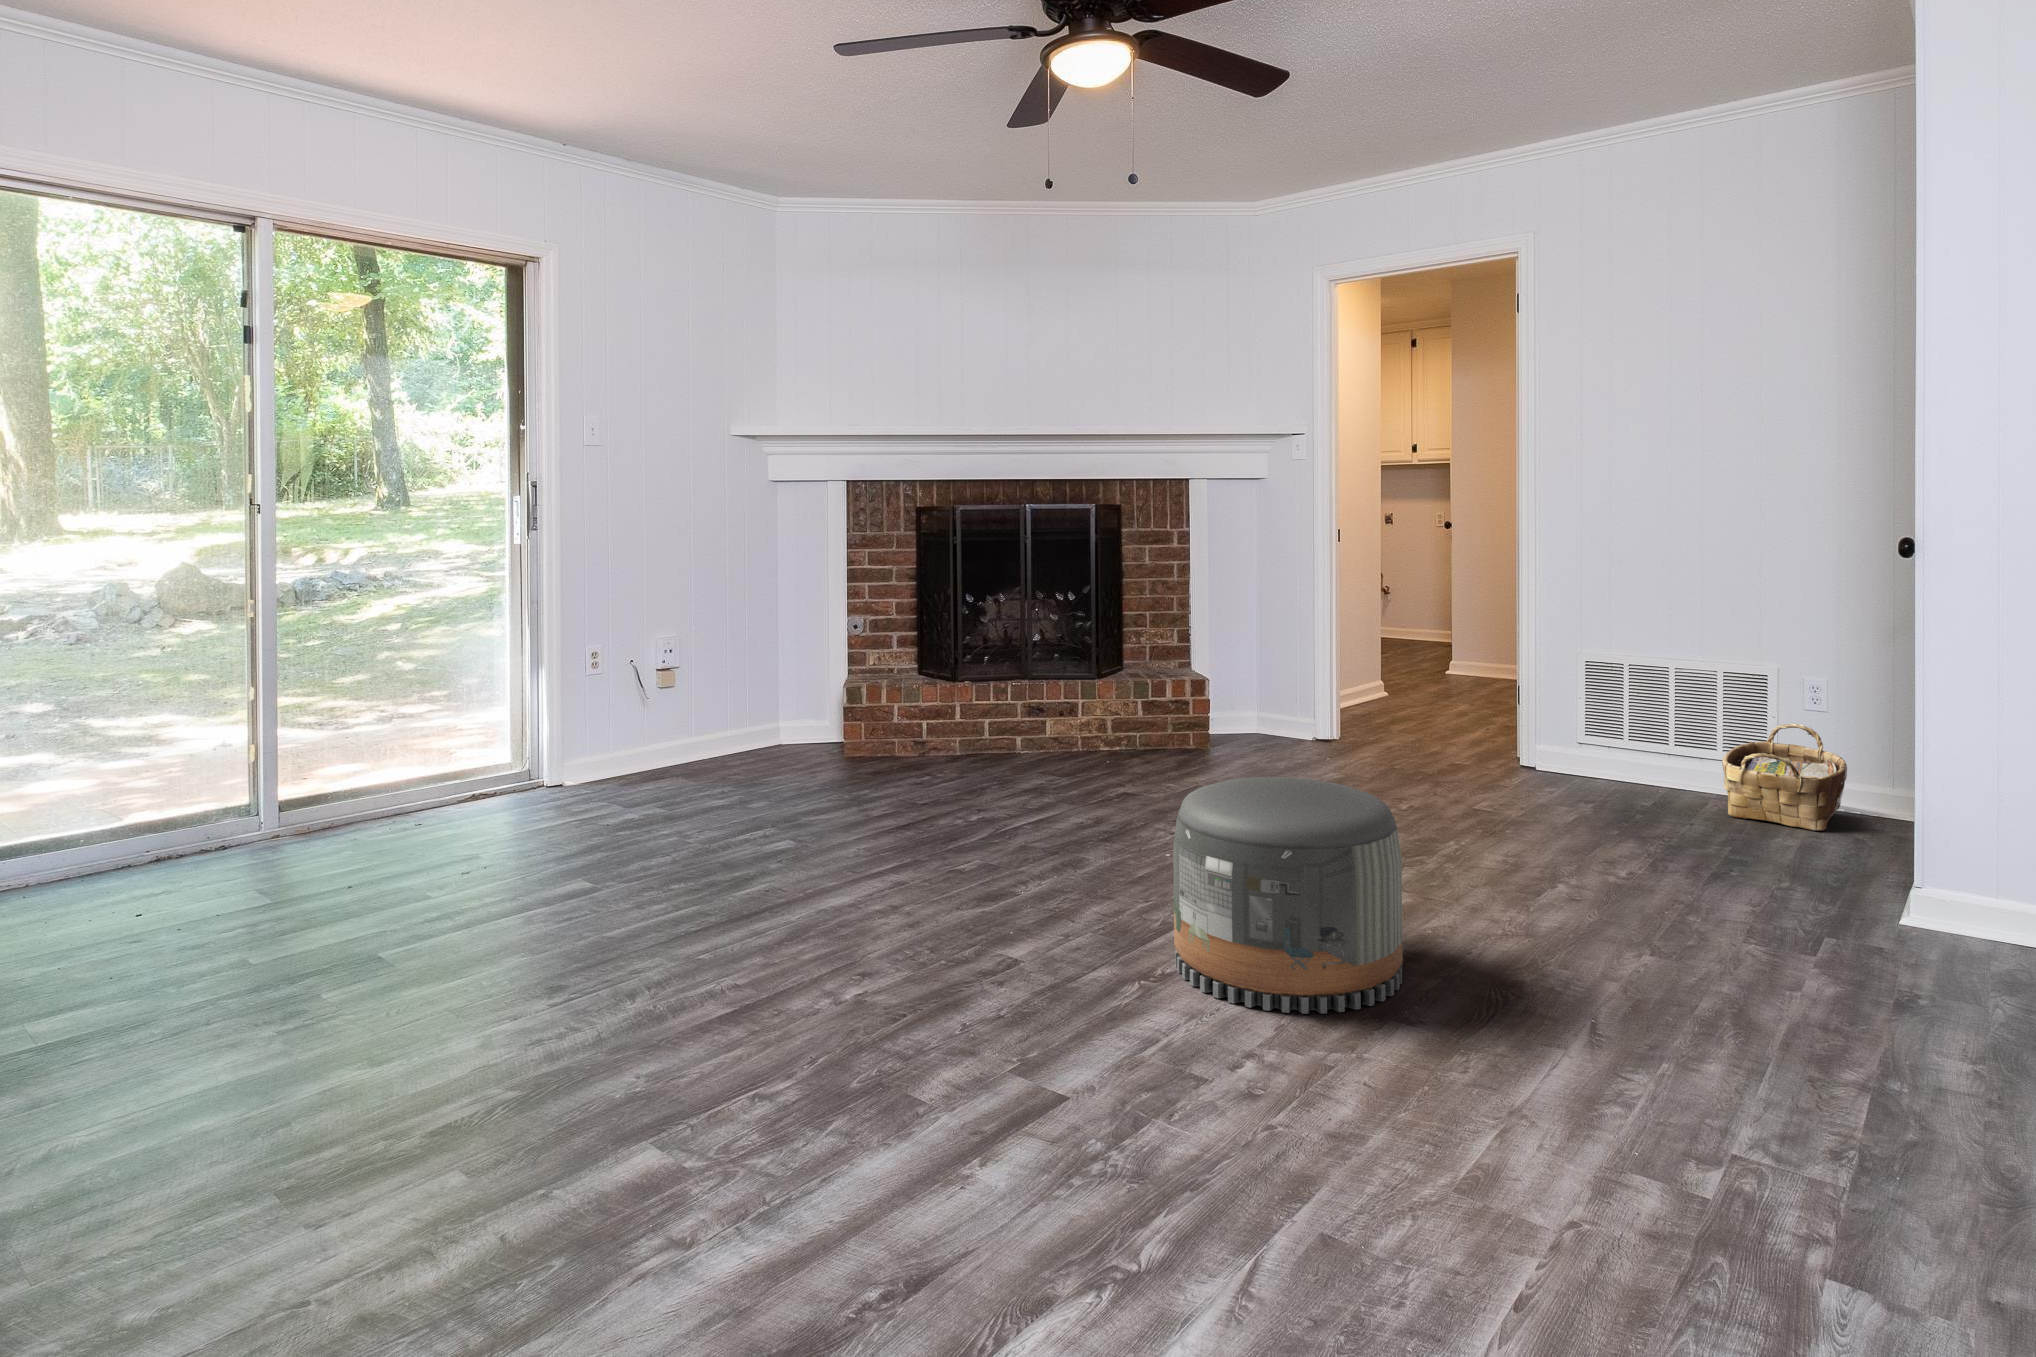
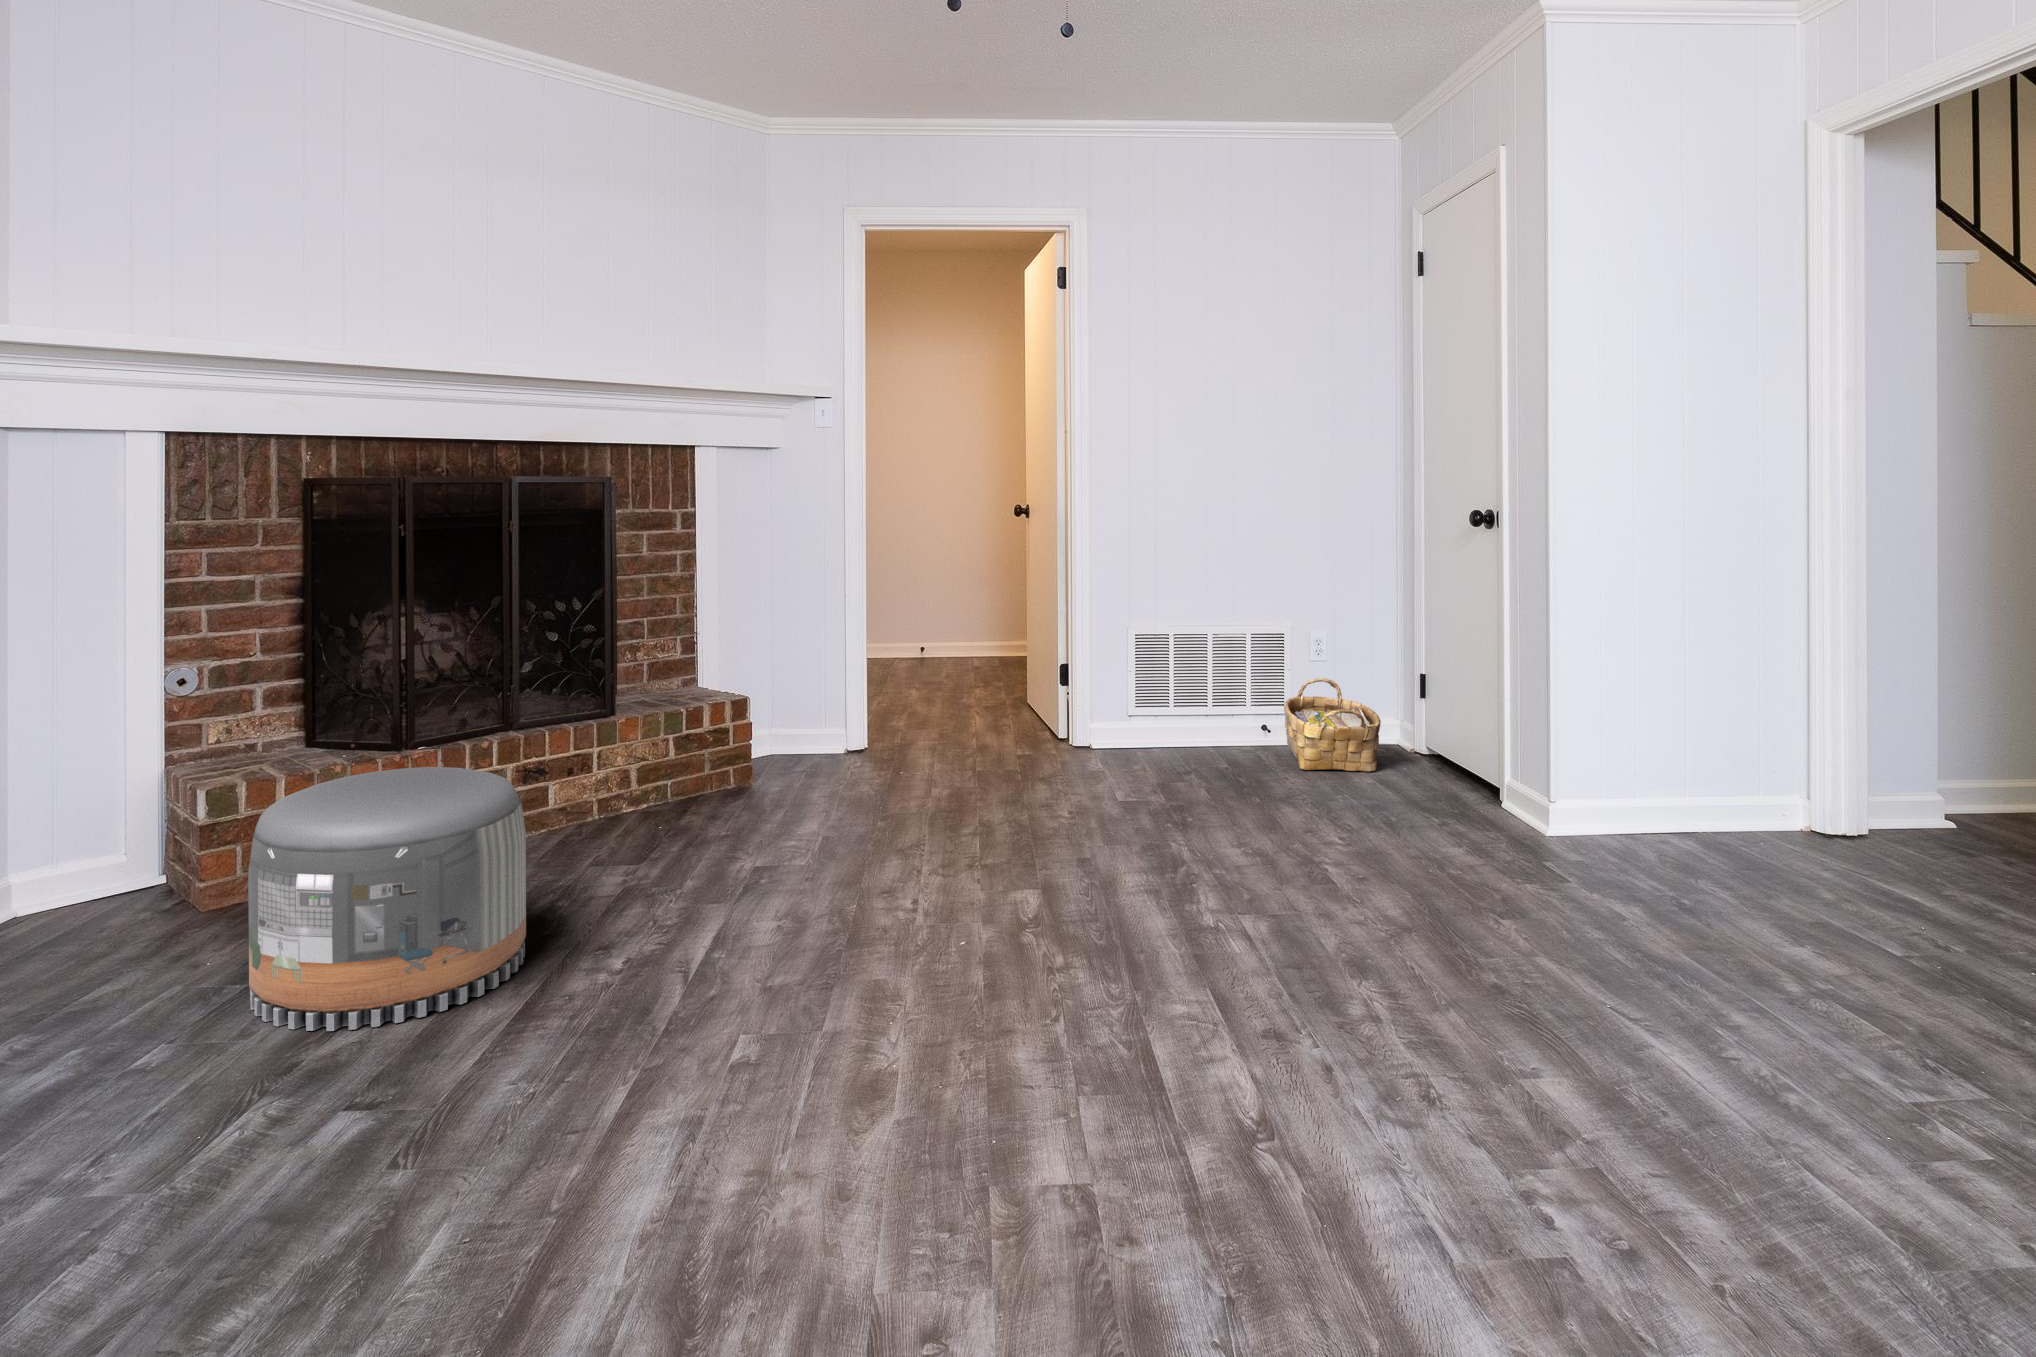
pouf: present [1173,777,1403,1014] -> present [248,767,526,1031]

